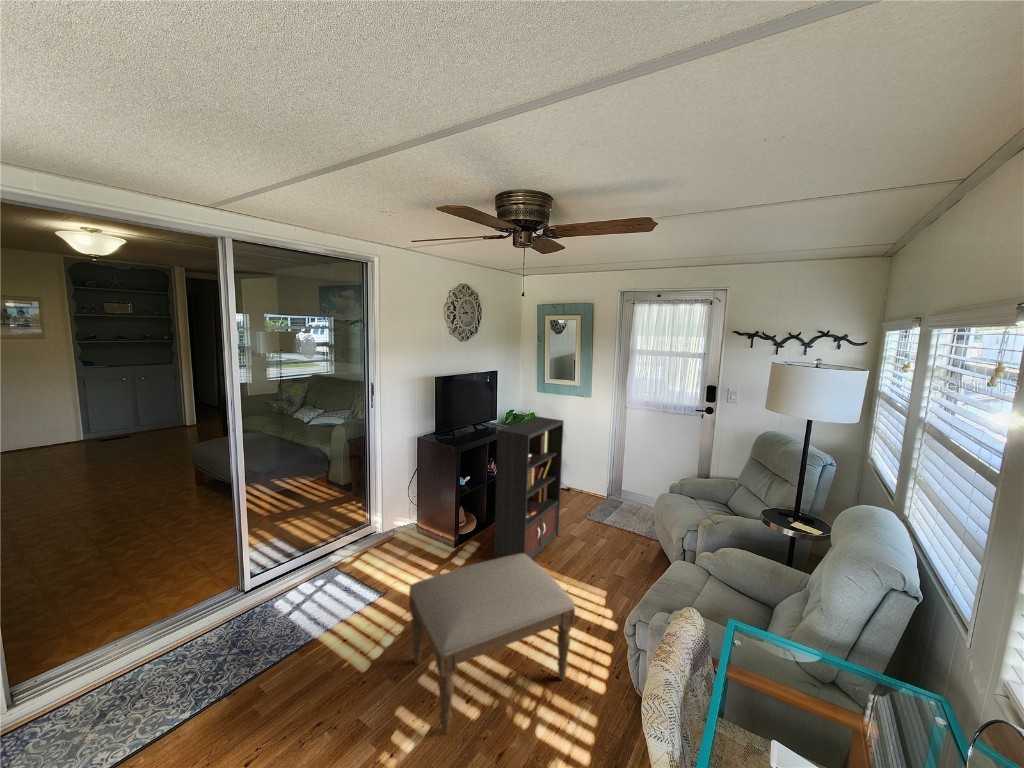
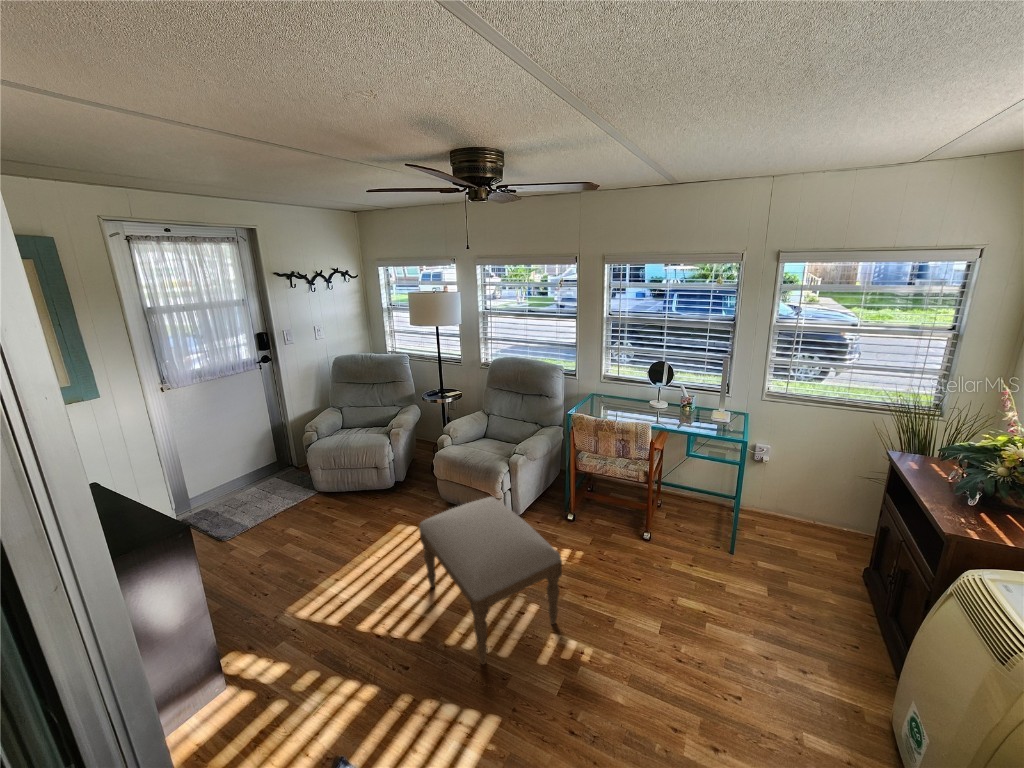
bookcase: present [494,416,564,559] -> none [185,417,338,617]

